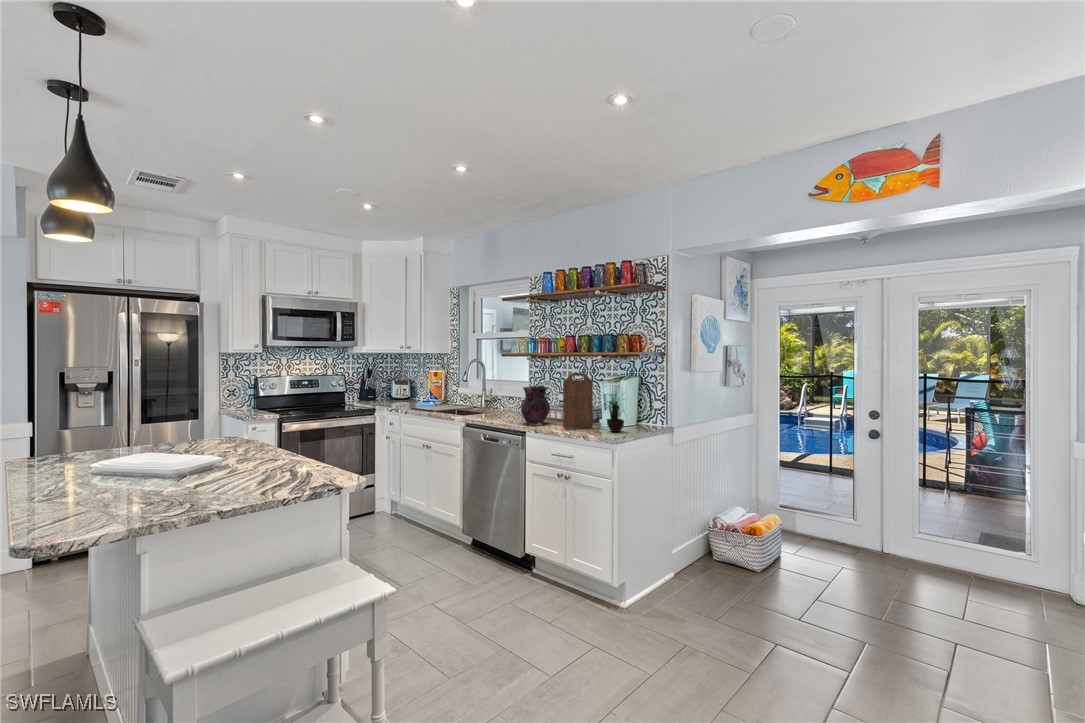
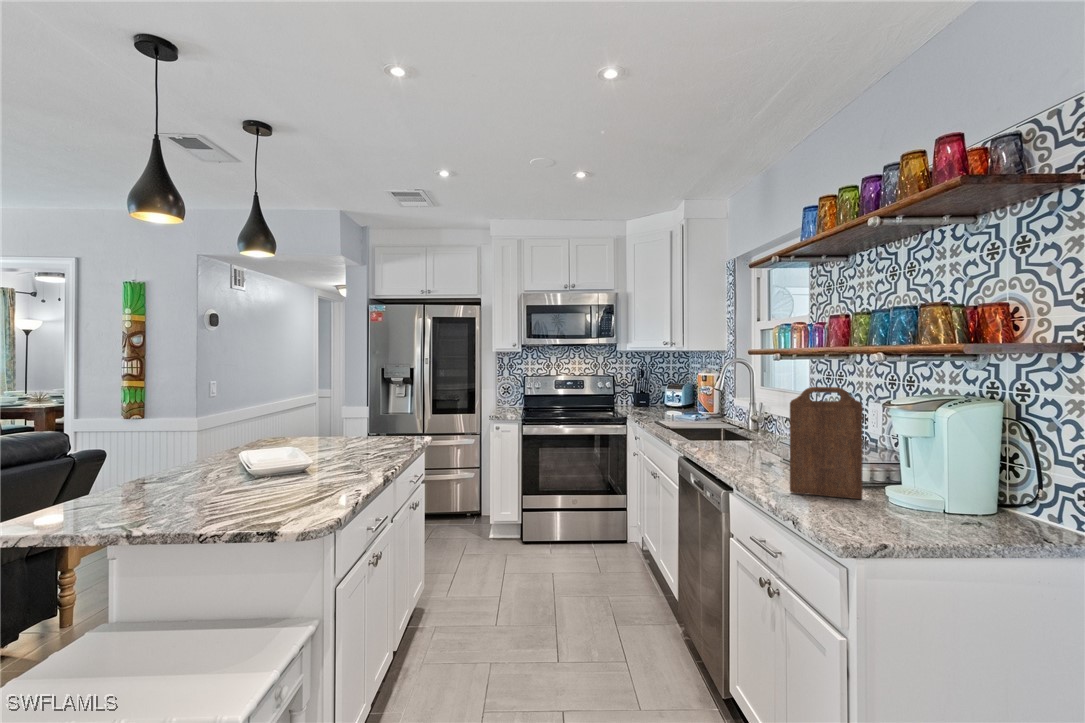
vase: present [521,386,550,424] -> none [738,406,793,473]
potted plant: present [605,392,624,432] -> none [852,394,933,527]

